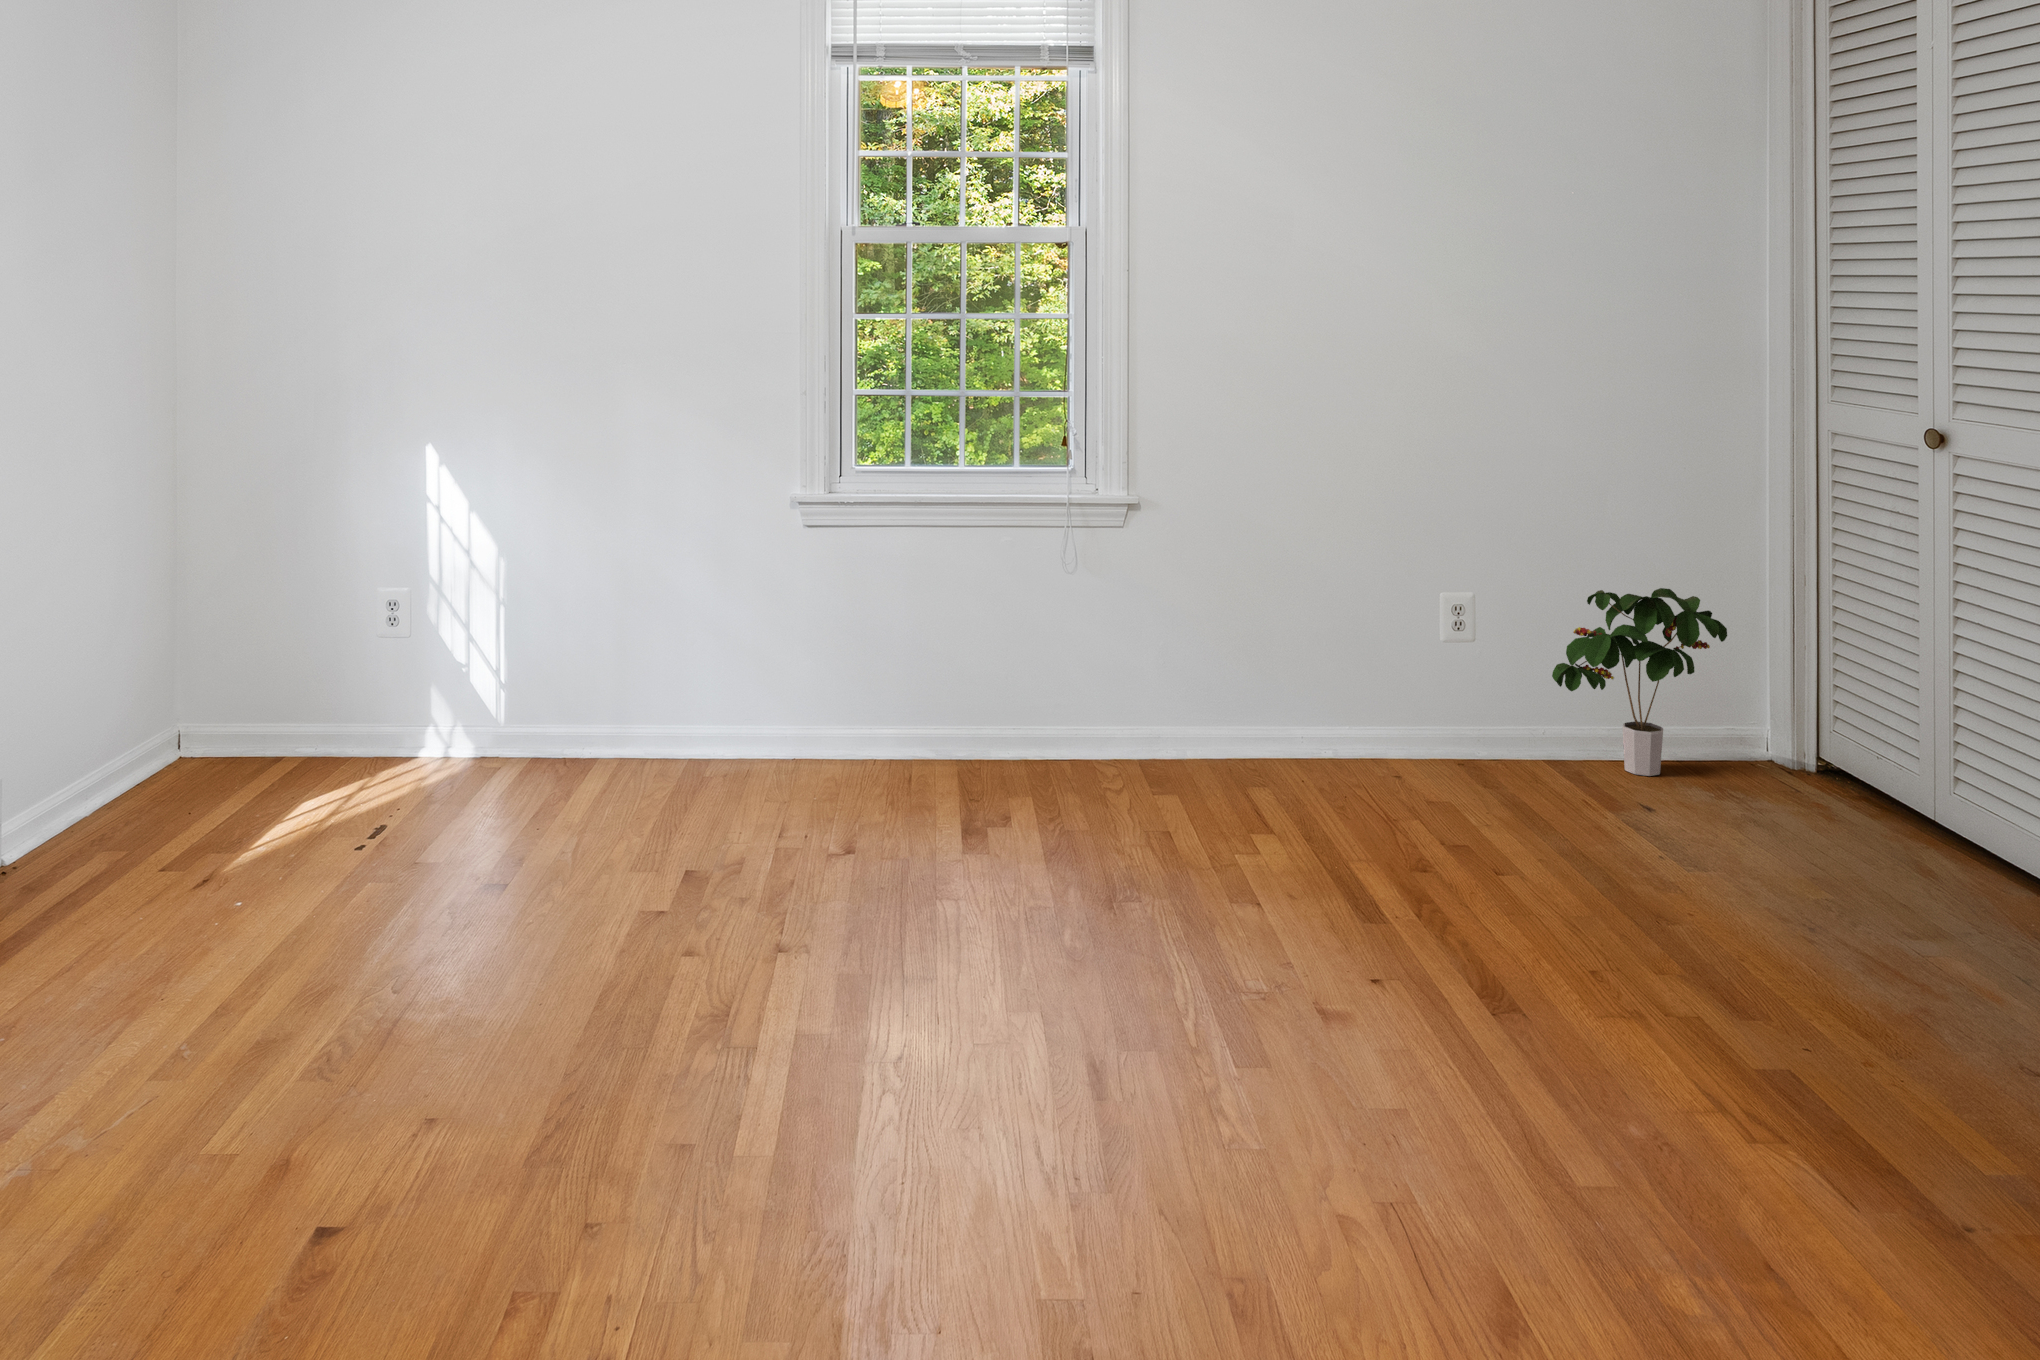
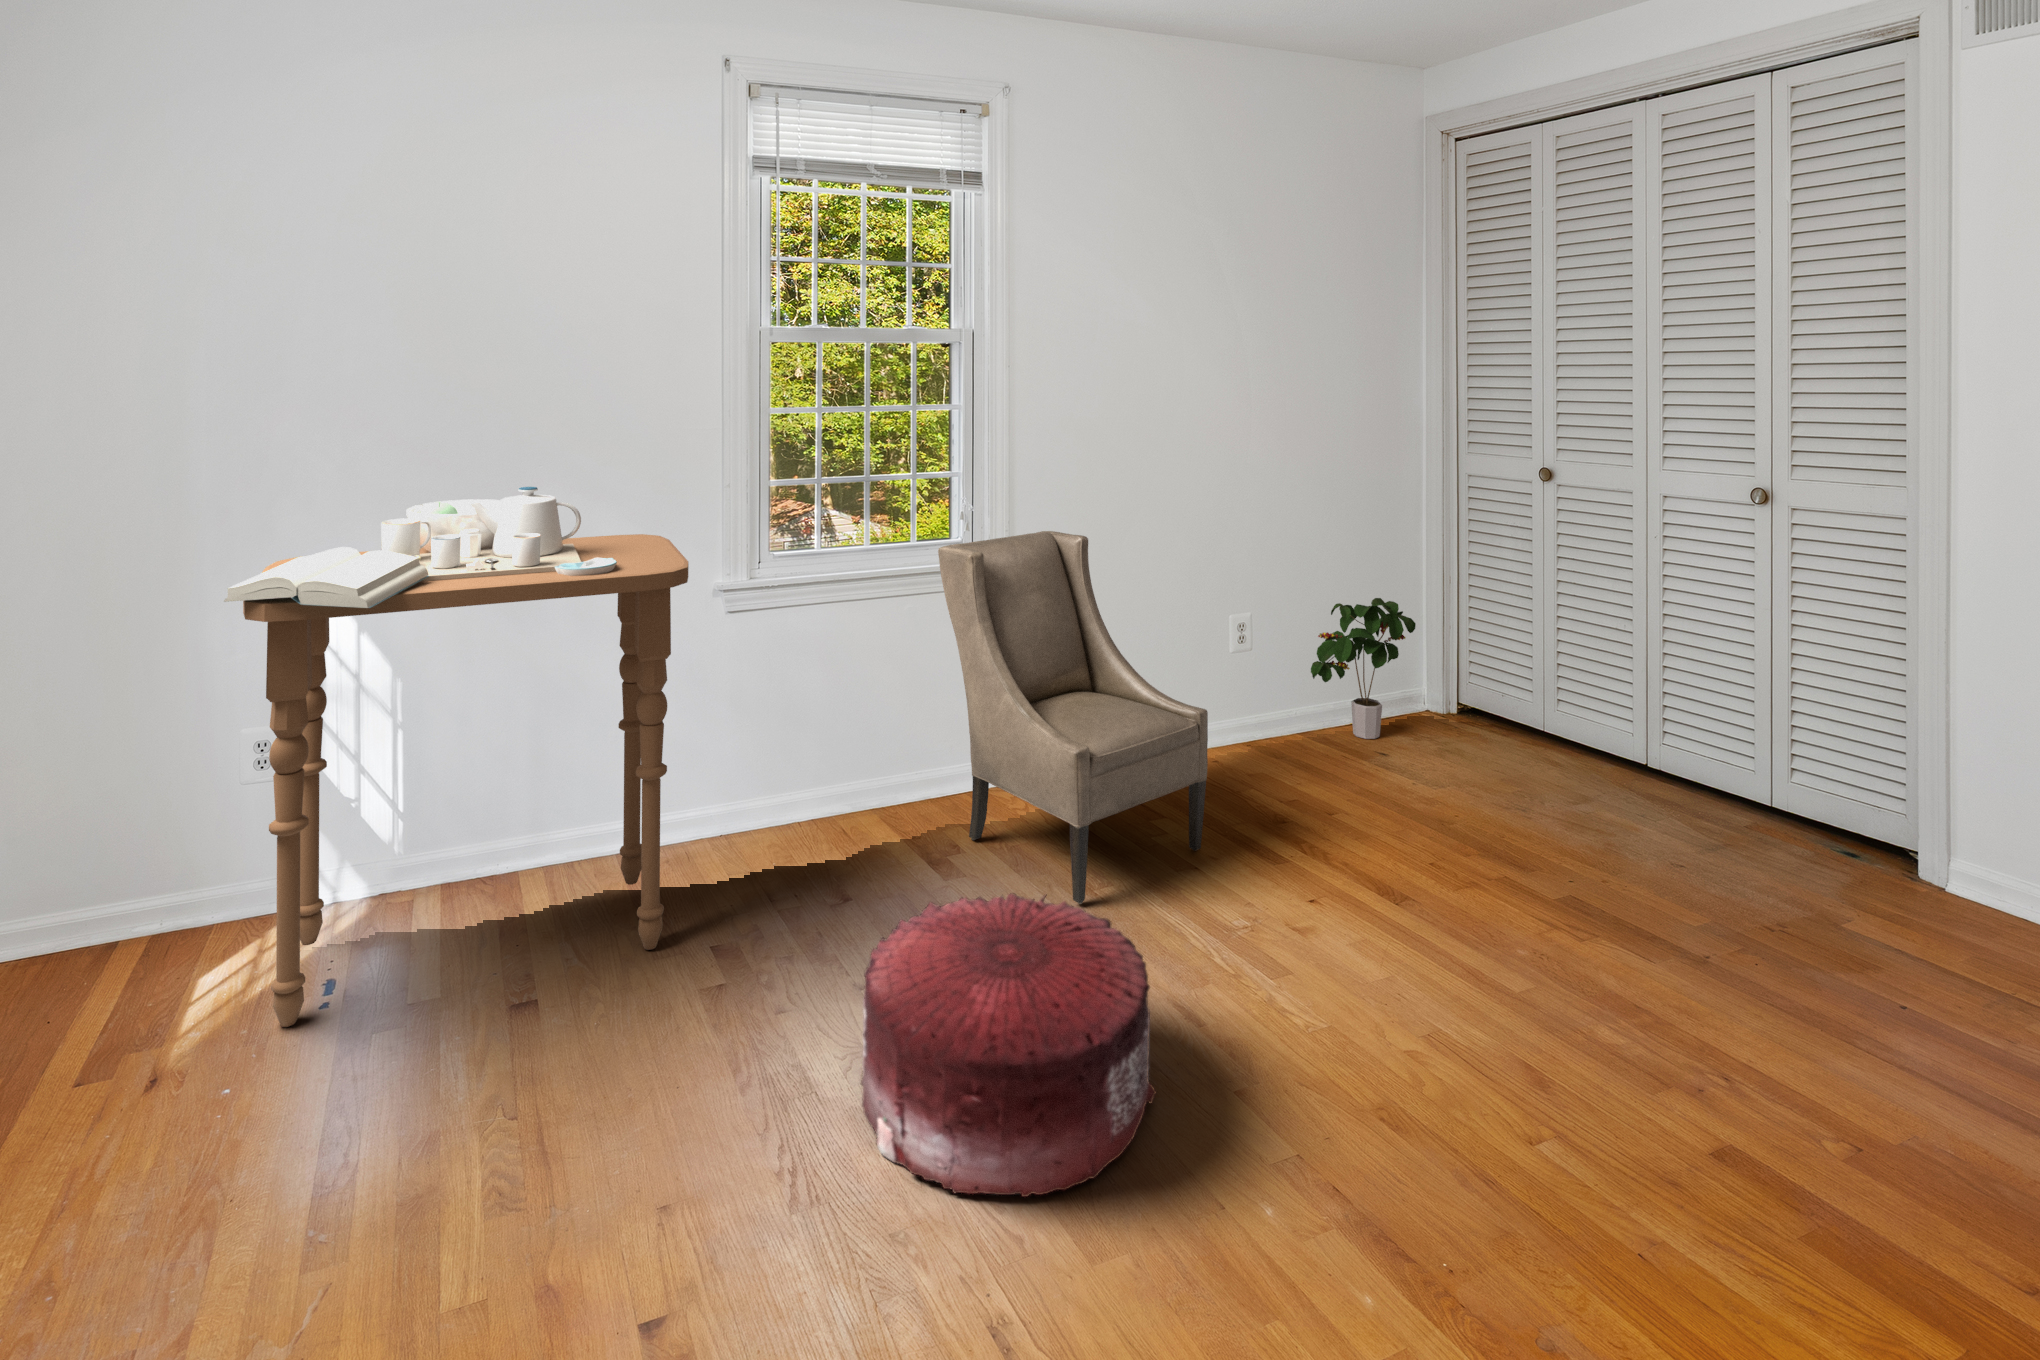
side table: none [284,376,711,831] -> present [224,487,688,1027]
armchair: none [1011,465,1283,868] -> present [938,531,1208,904]
pouf: none [668,801,982,1076] -> present [861,894,1156,1197]

